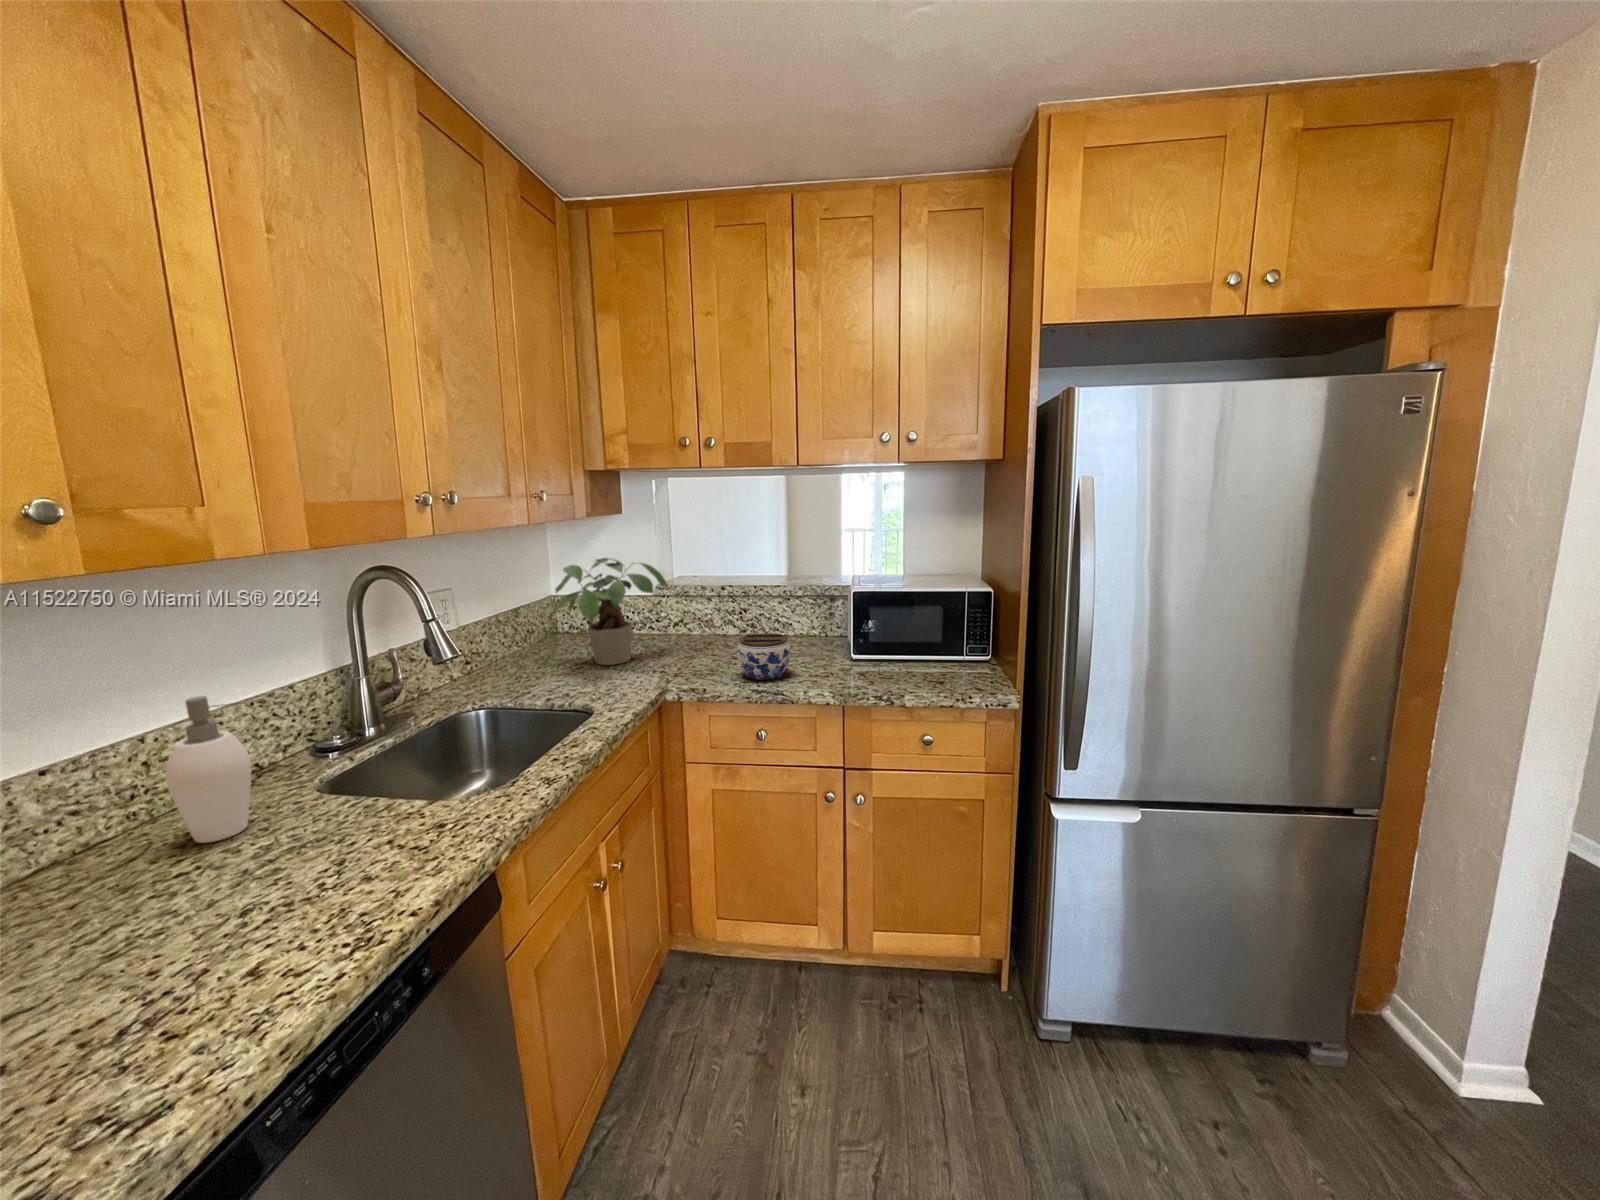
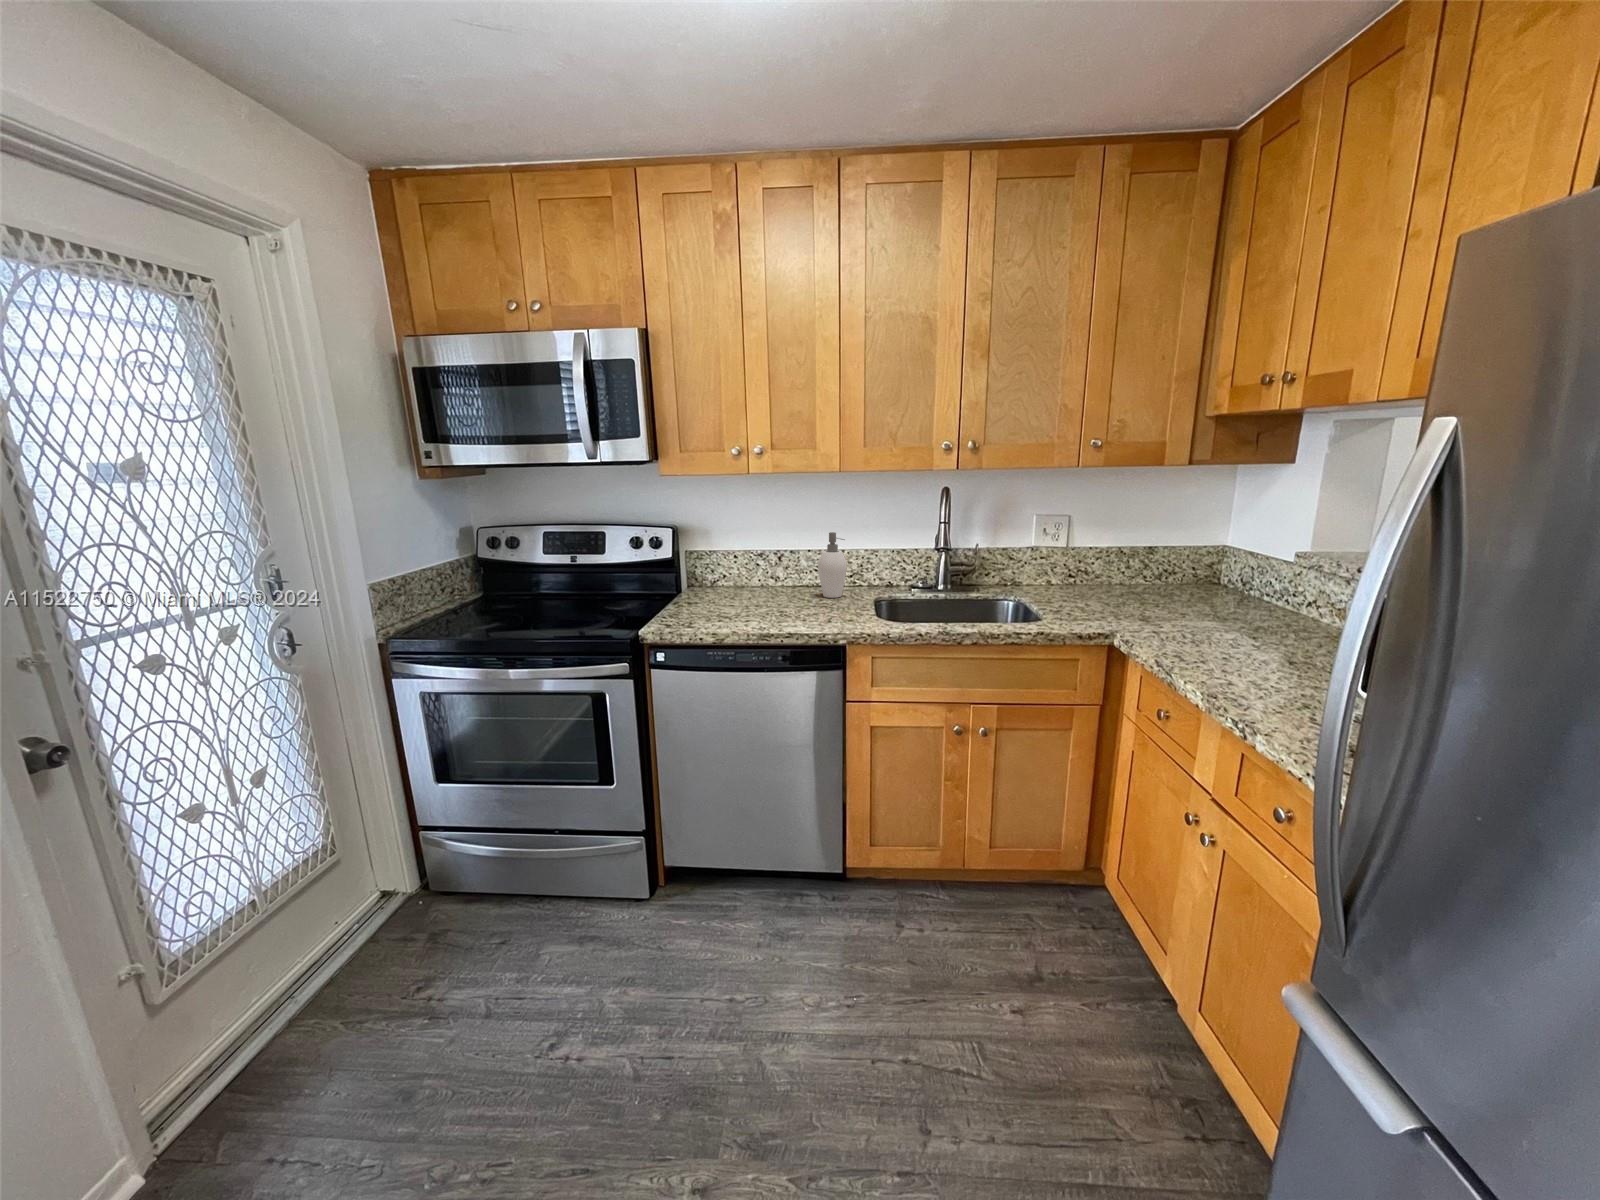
potted plant: present [554,558,667,665] -> none [1104,504,1248,615]
jar: present [737,633,791,680] -> none [1184,613,1262,671]

